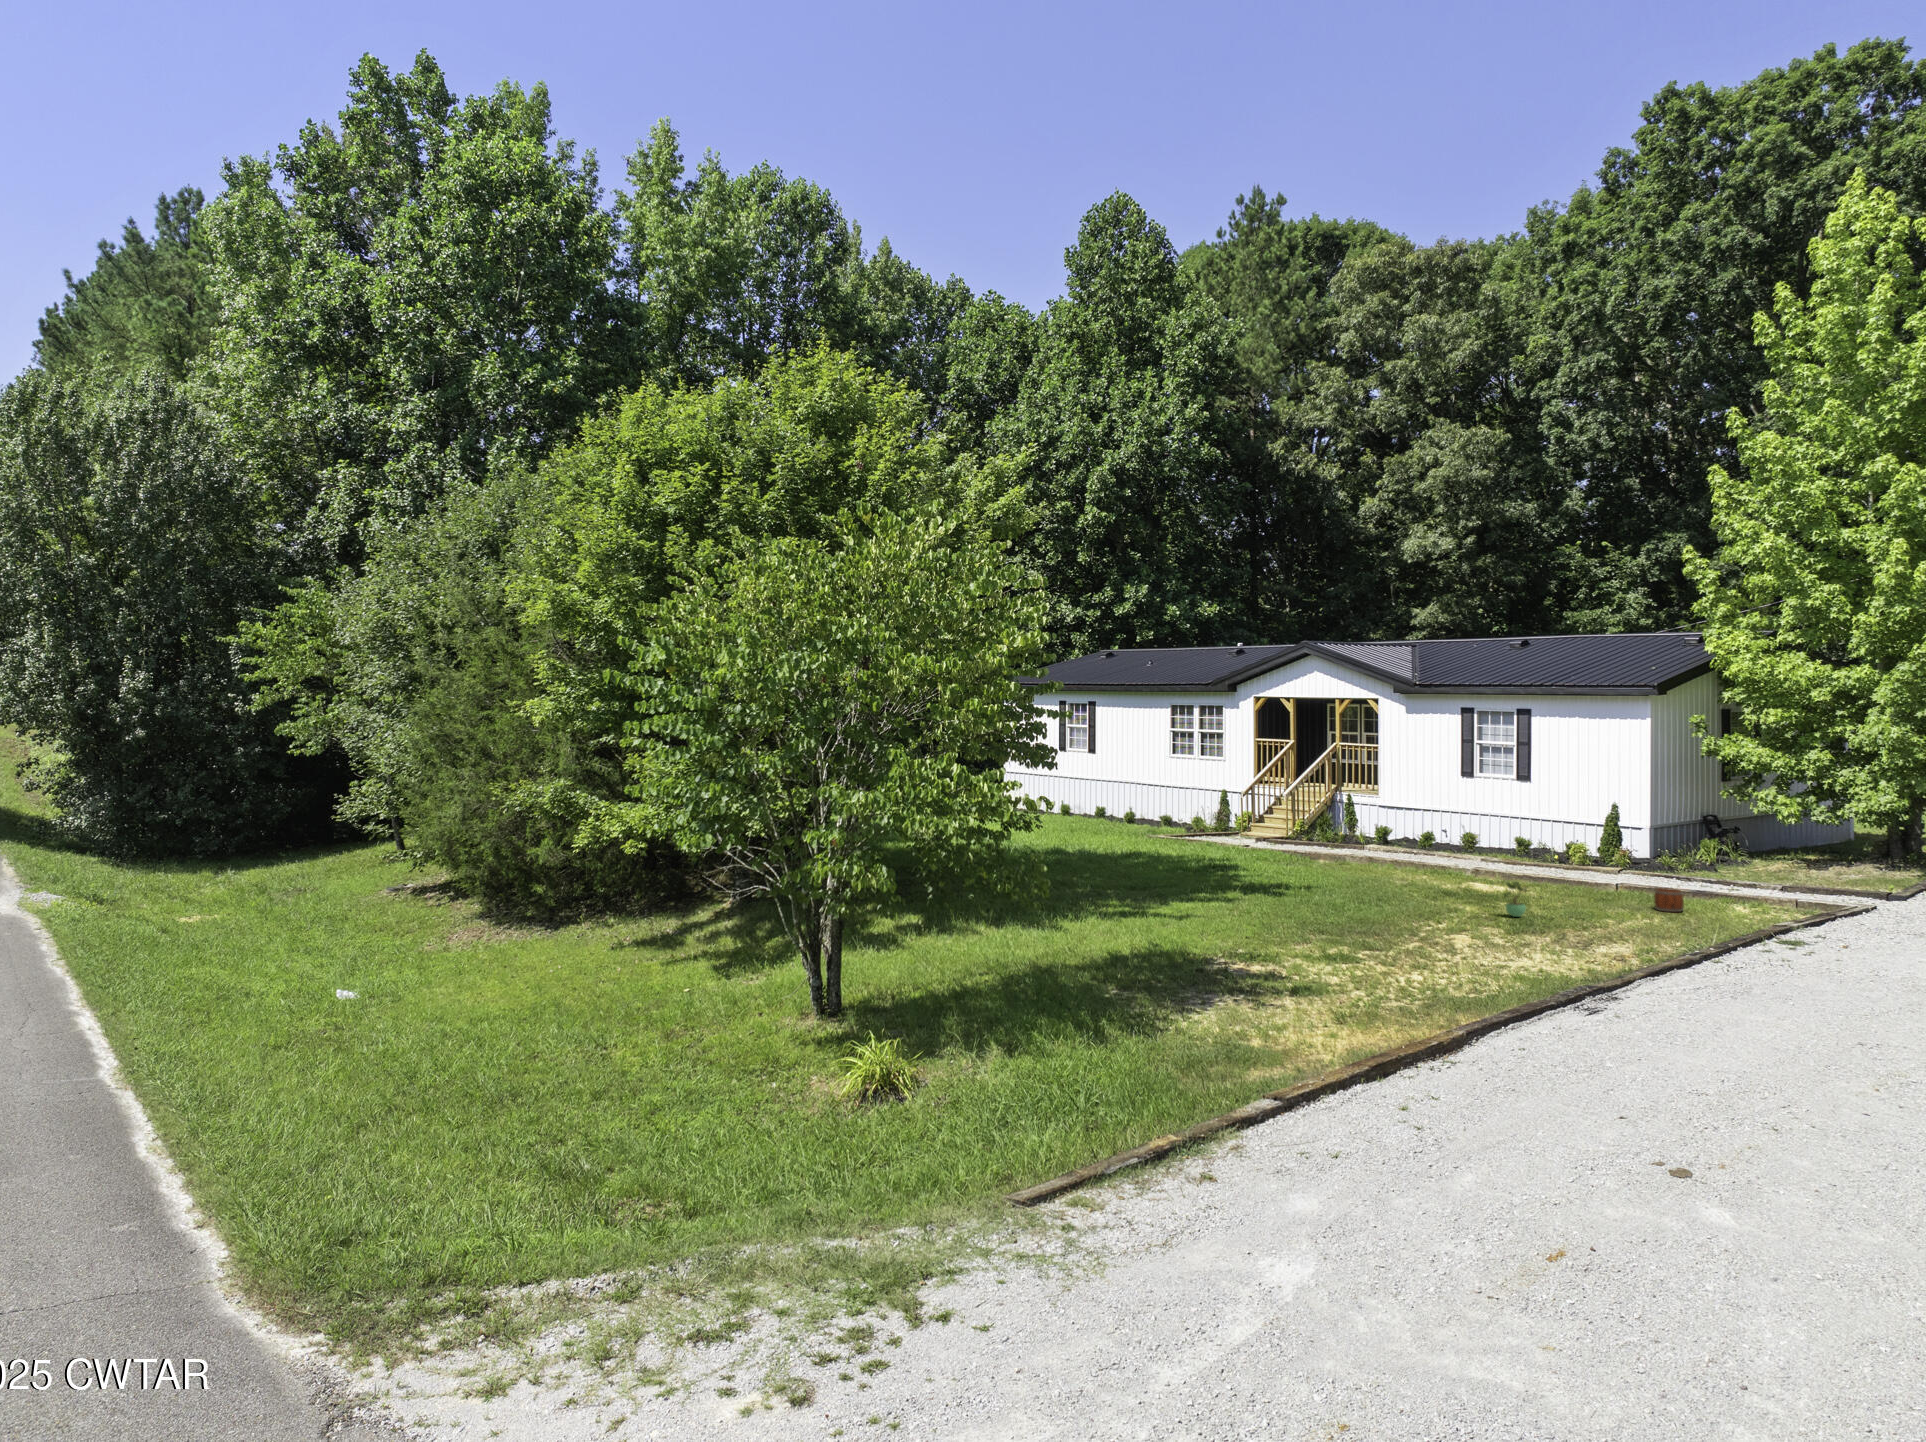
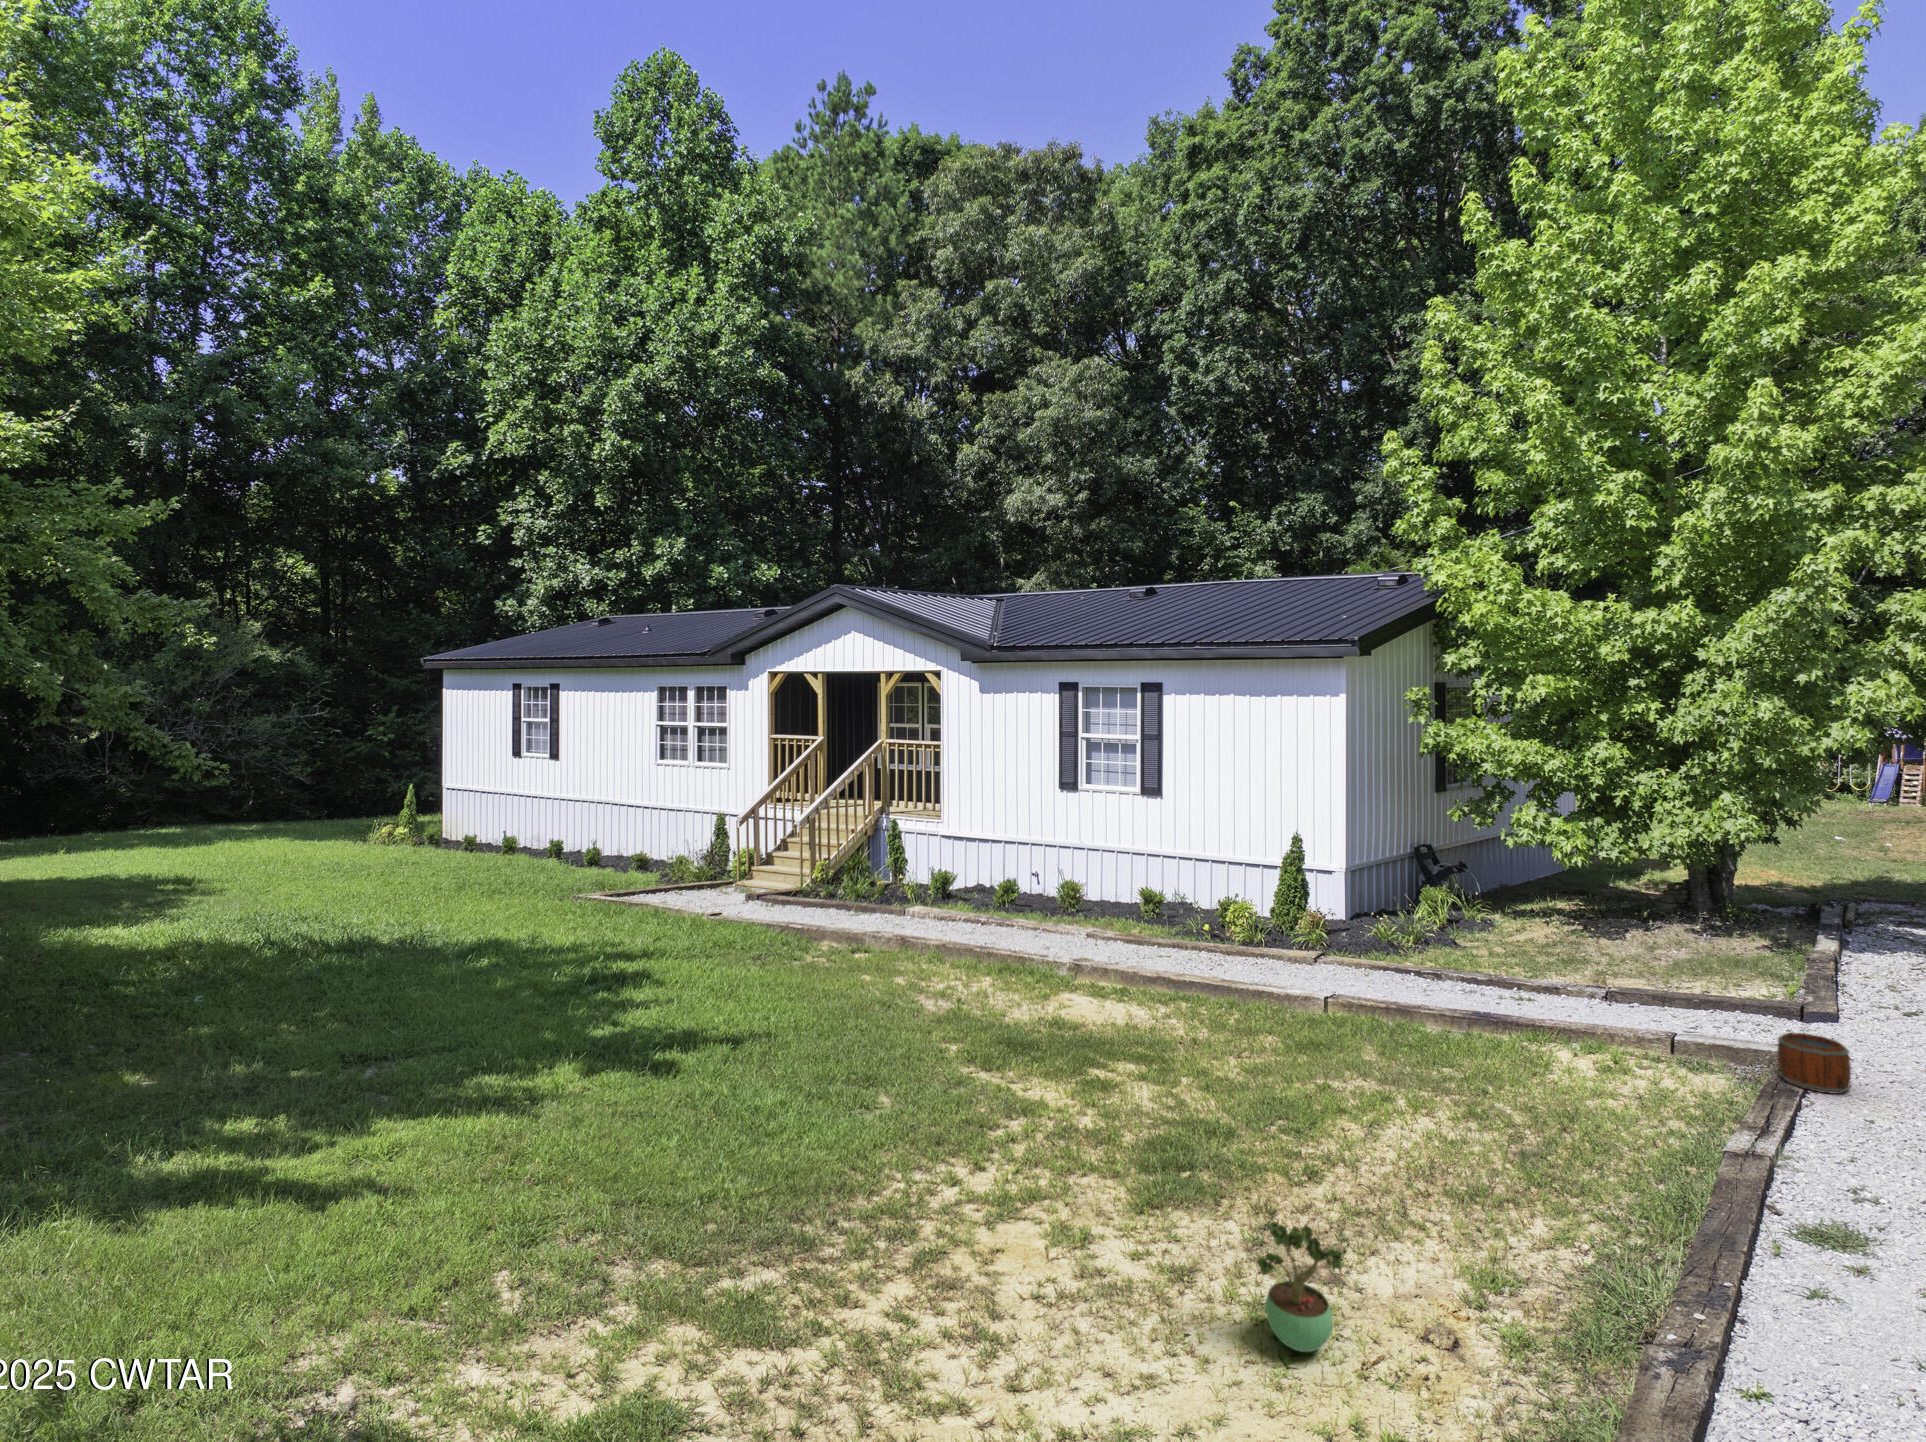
bucket: present [1654,888,1684,912] -> present [1777,1033,1851,1094]

